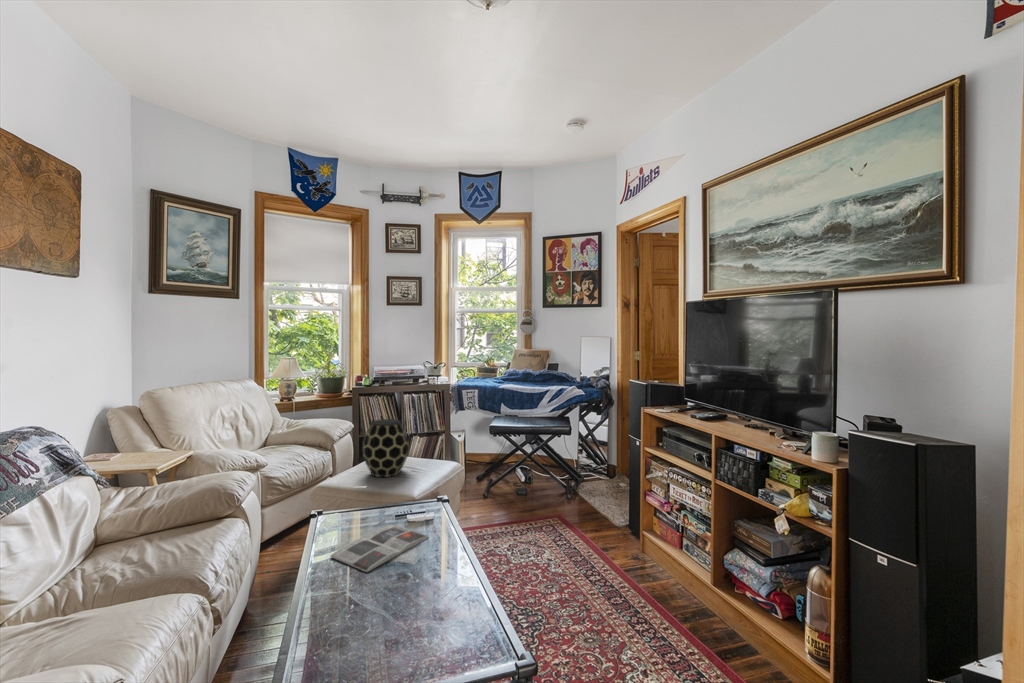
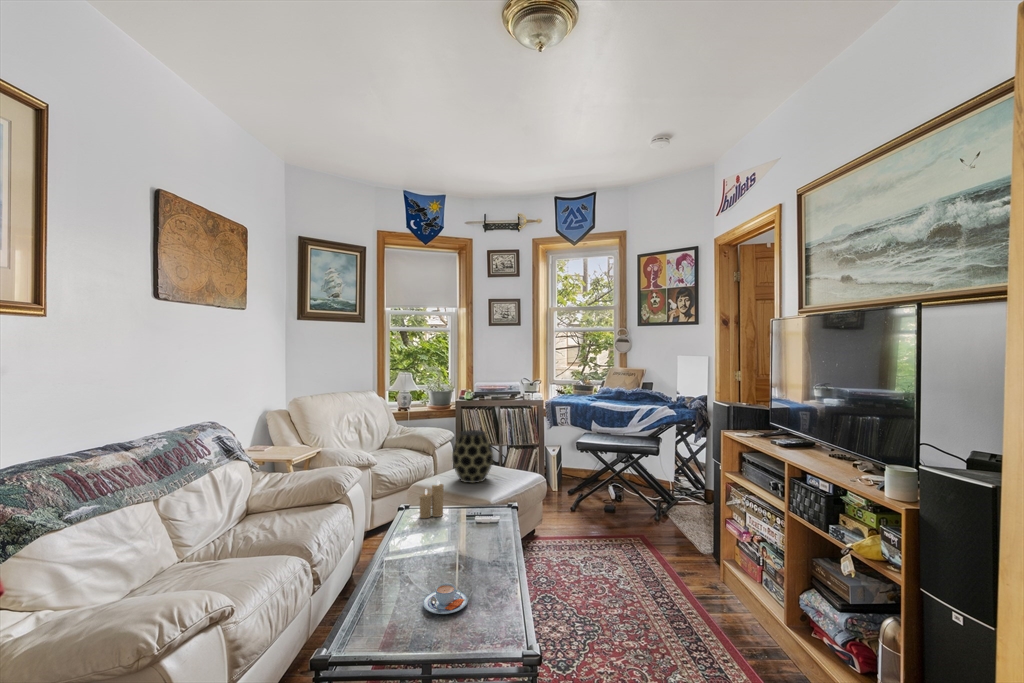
candle: none [337,478,365,523] -> present [419,480,444,518]
magazine: present [331,525,429,572] -> none [406,524,492,560]
teacup: none [375,600,429,640] -> present [423,583,468,614]

